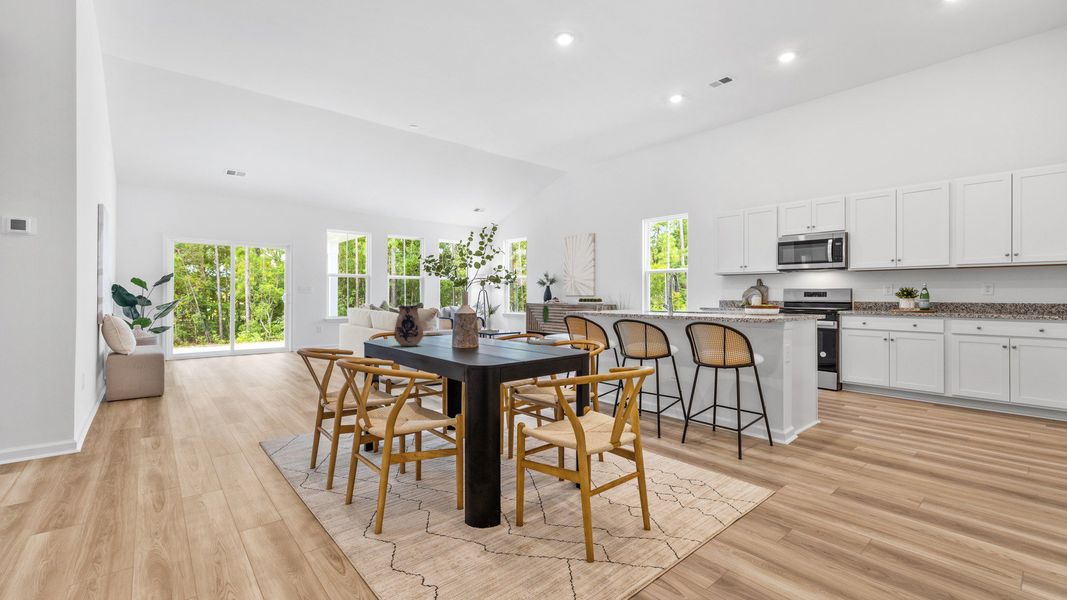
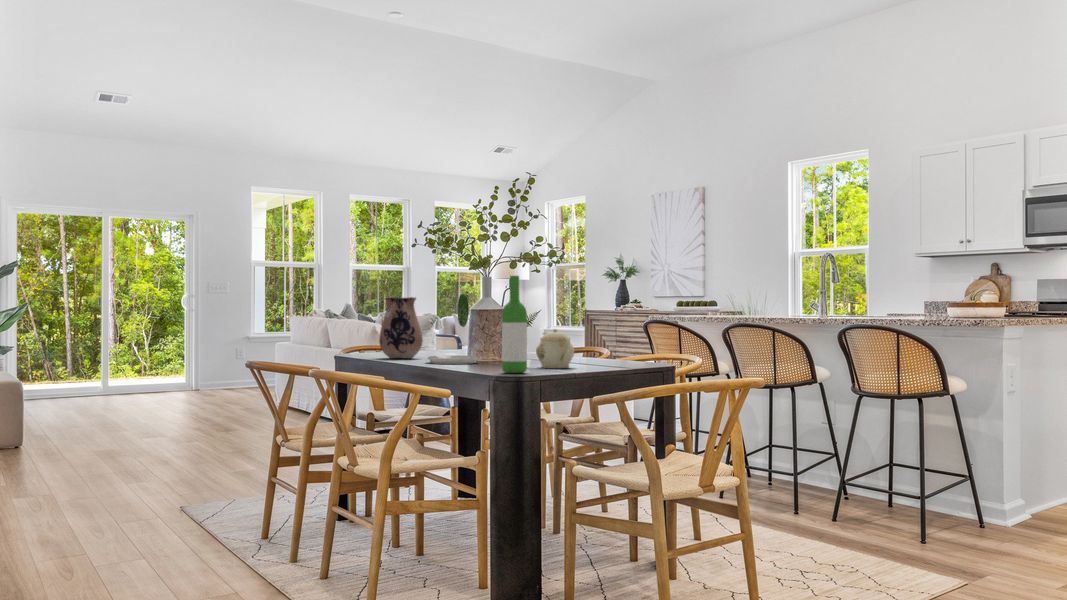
wine bottle: none [474,297,492,364] -> present [502,276,527,373]
plate: present [528,305,557,345] -> present [426,294,479,364]
teapot: none [498,330,523,357] -> present [536,329,574,368]

